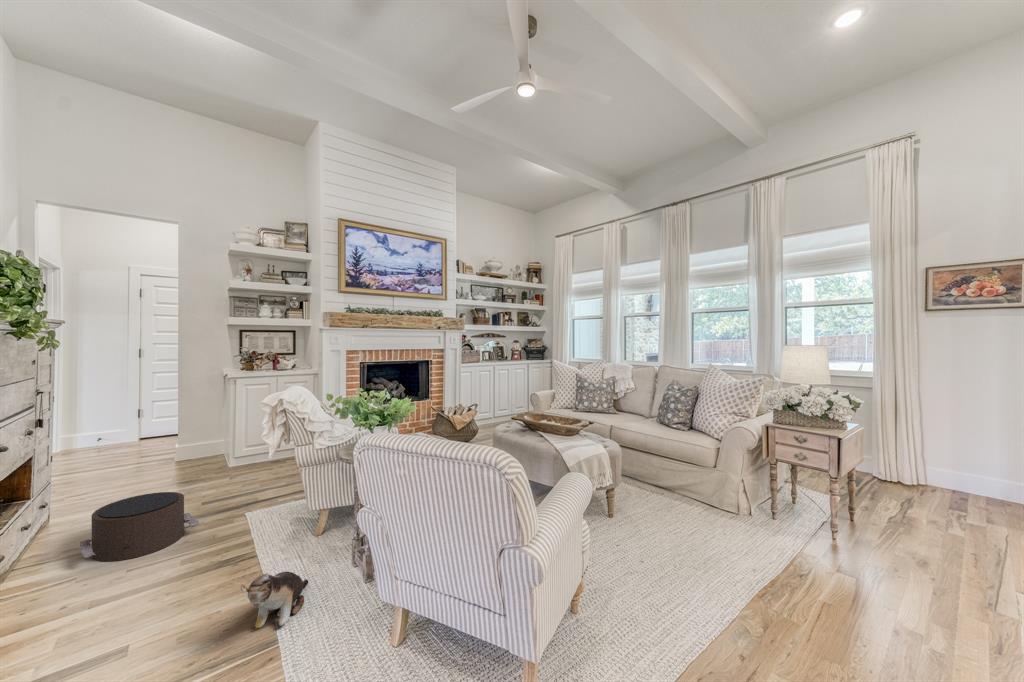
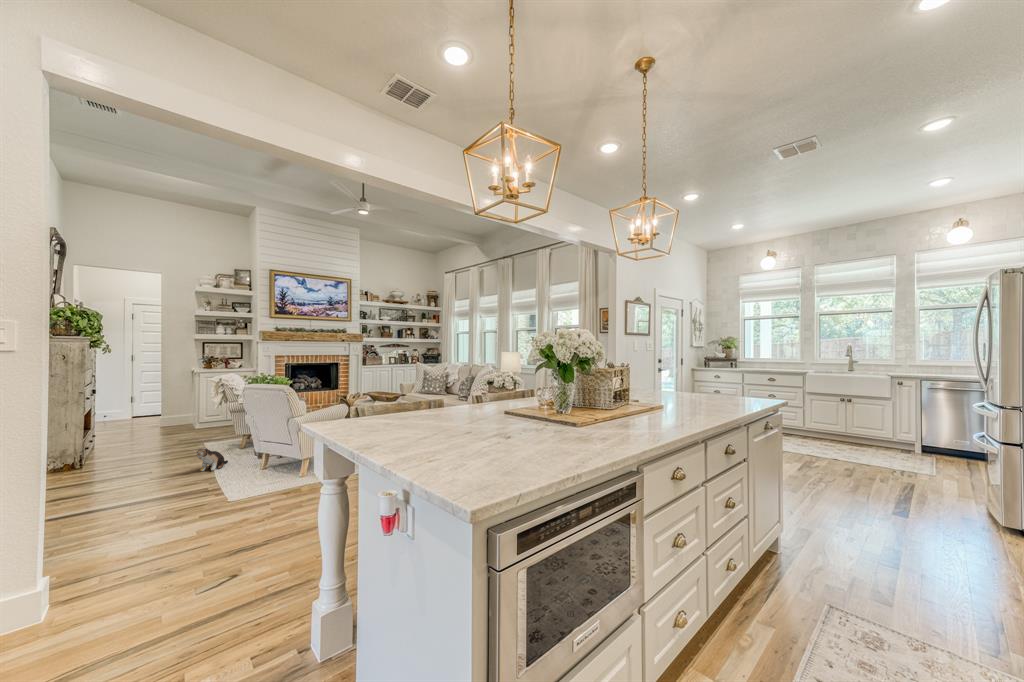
pouf: present [80,492,199,562] -> none [113,430,175,458]

